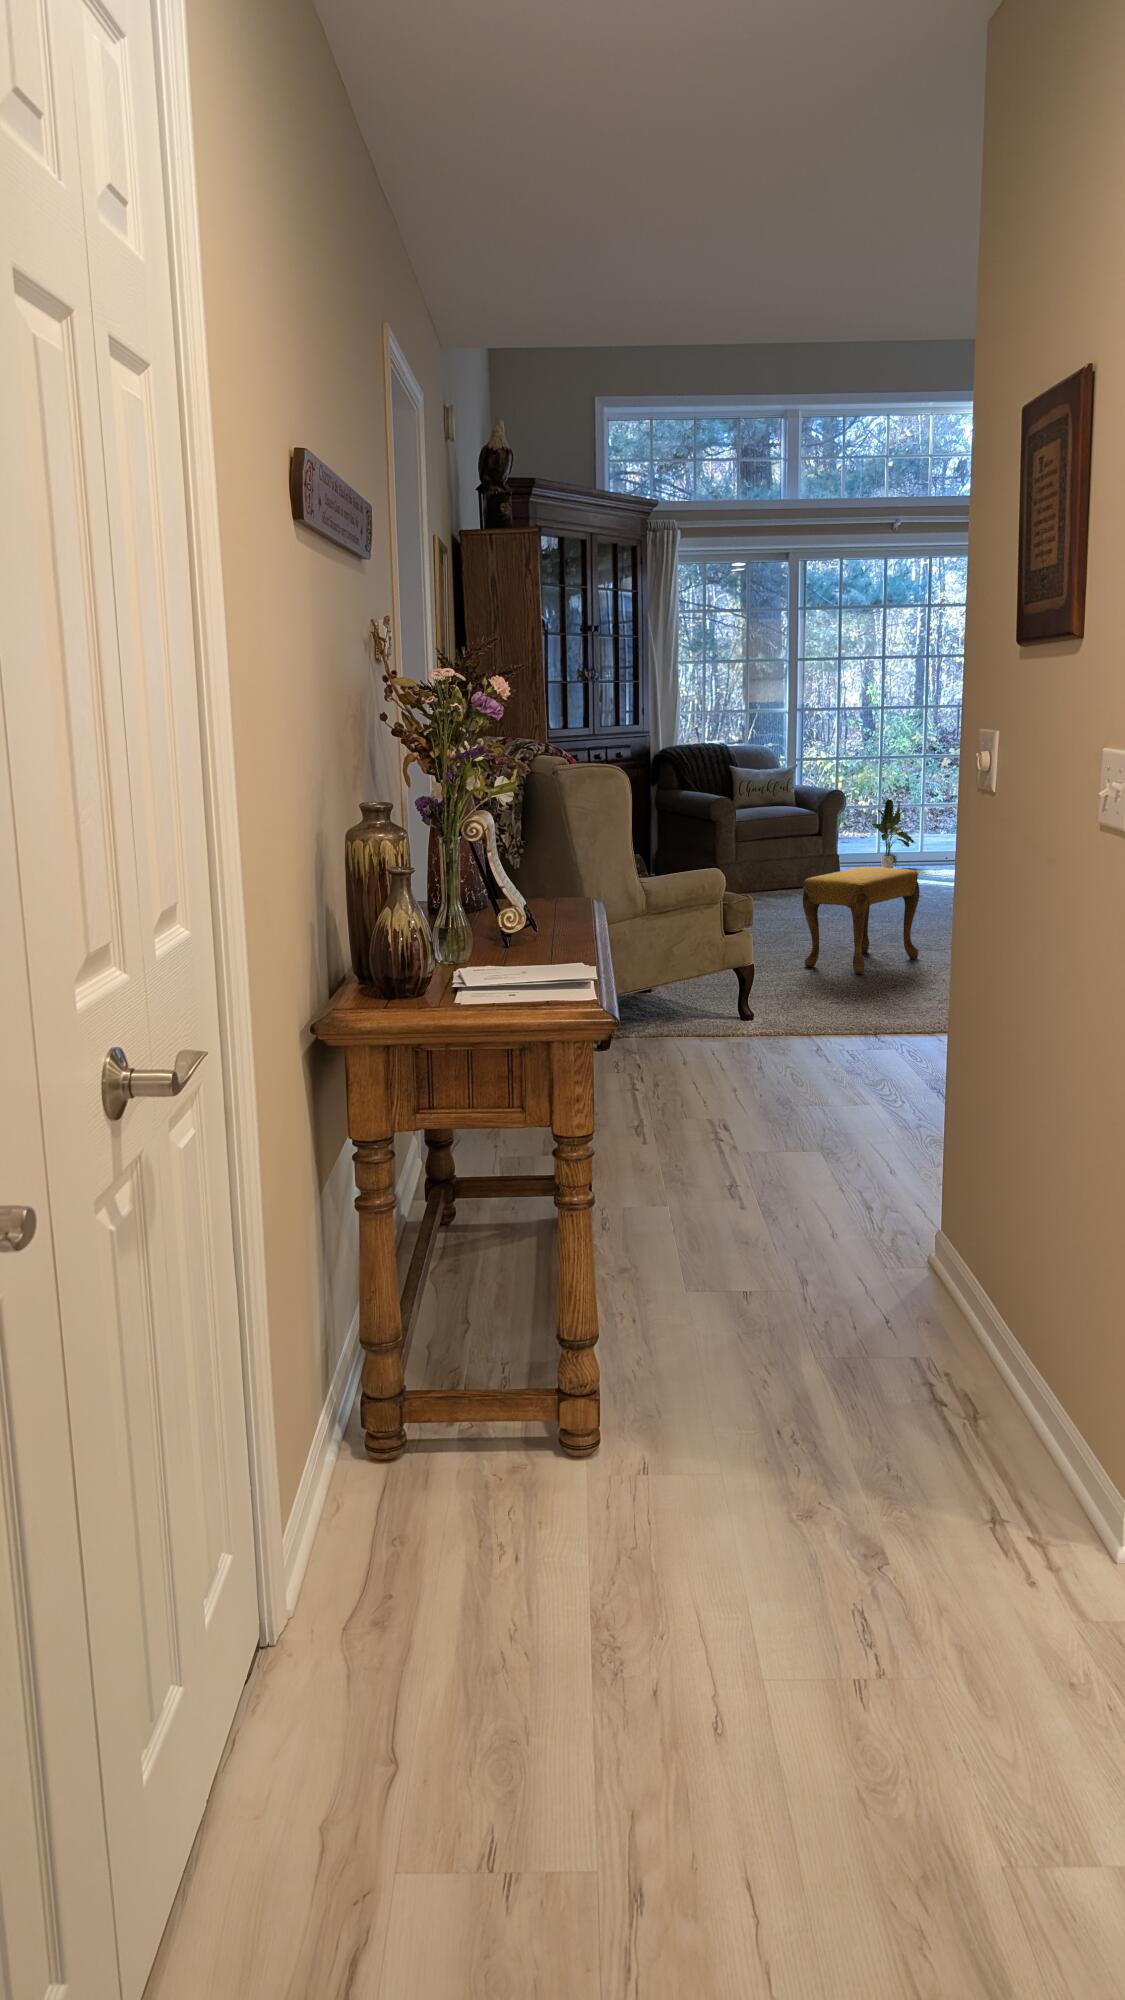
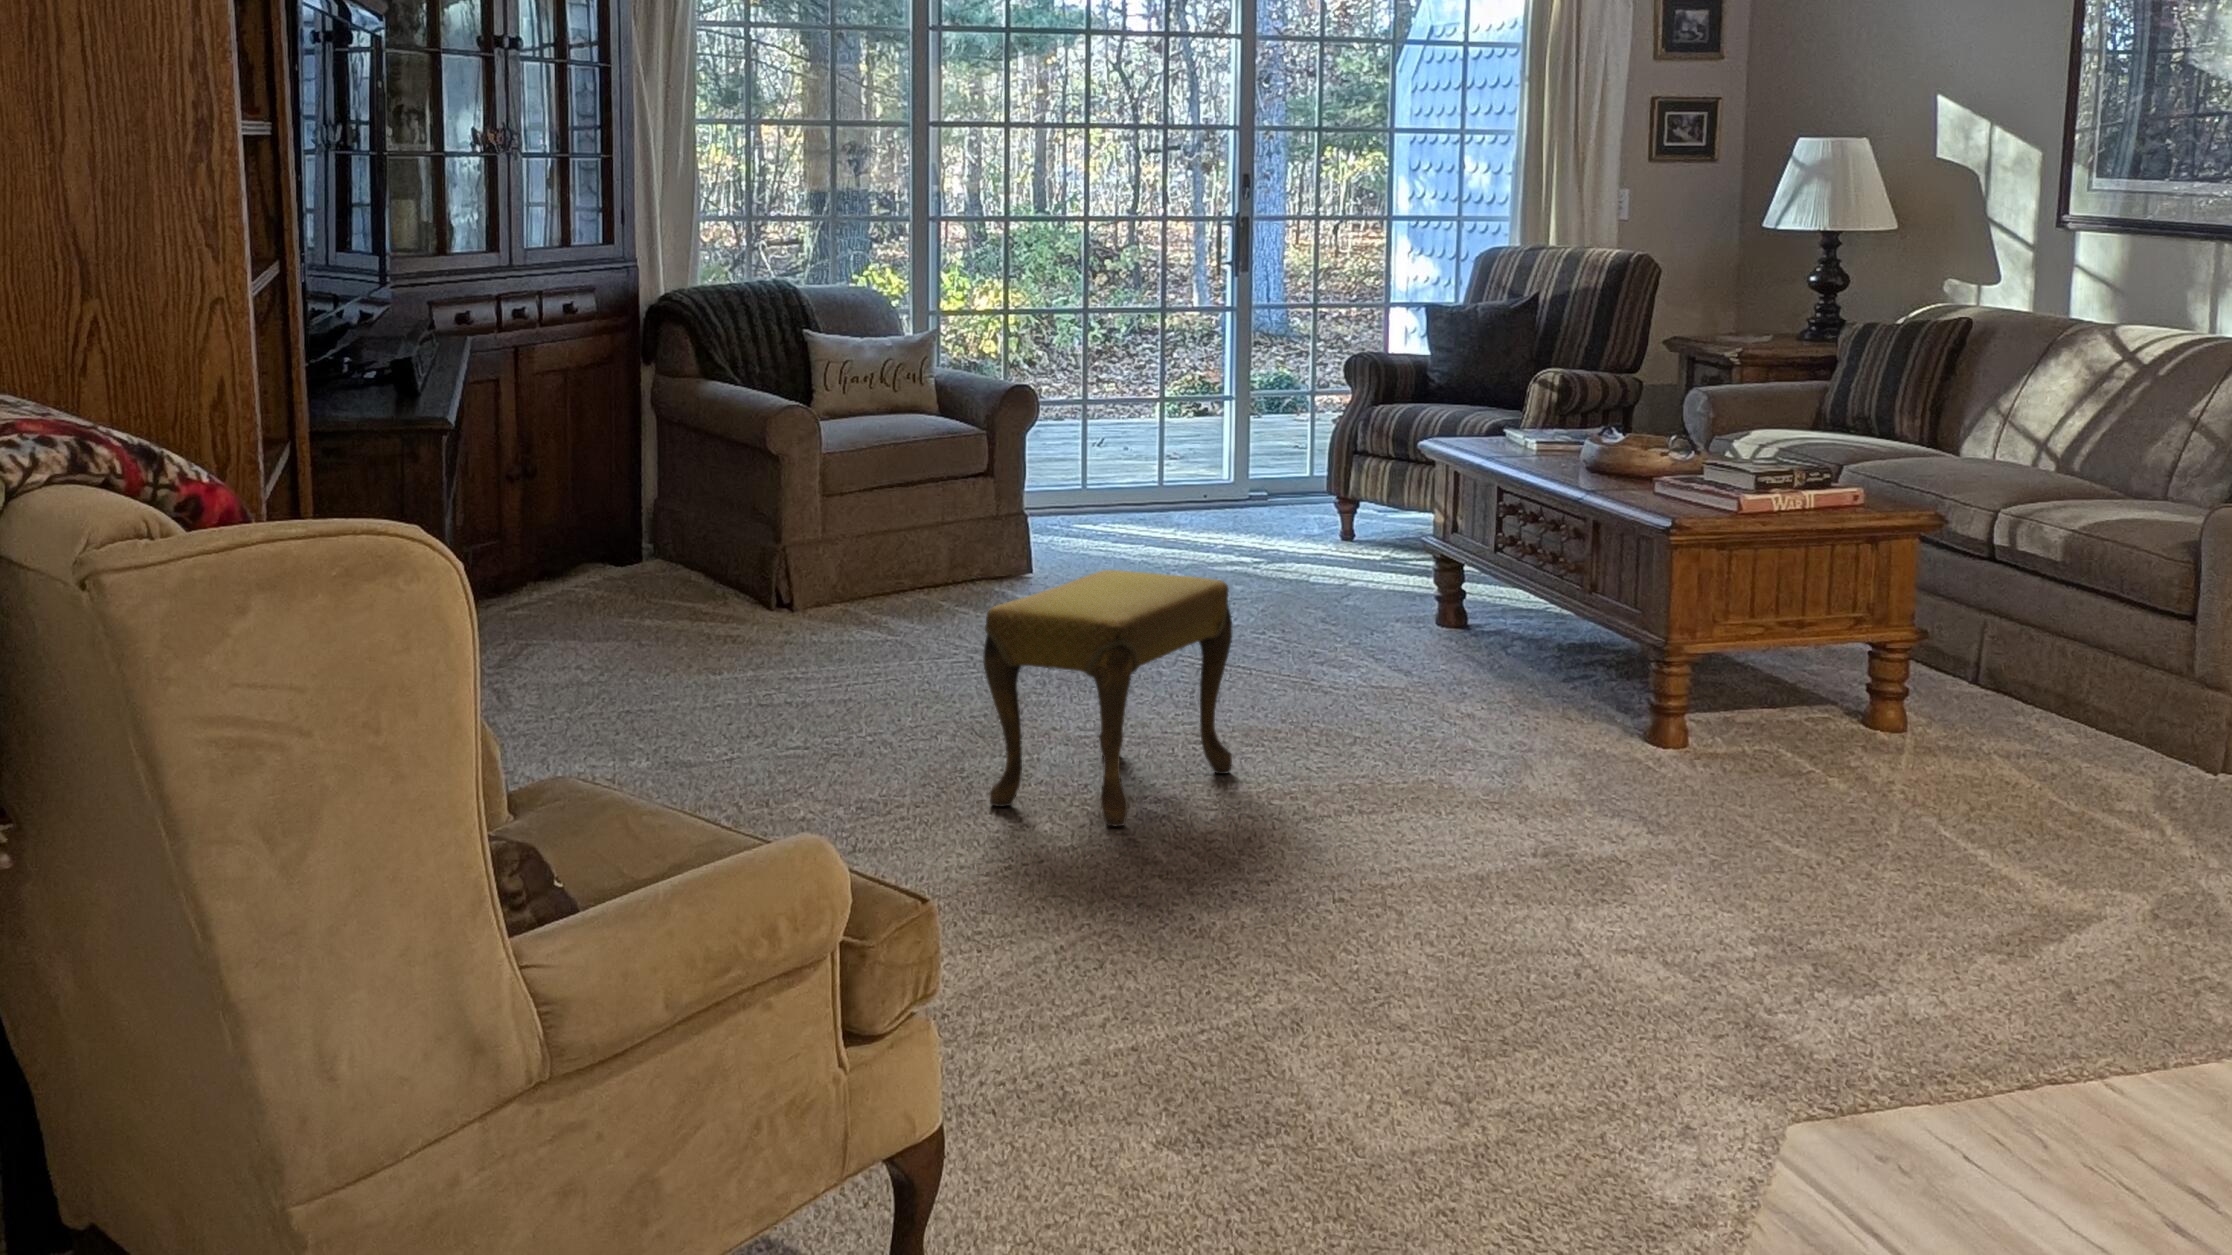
potted plant: present [872,799,915,868] -> none [1076,391,1160,527]

